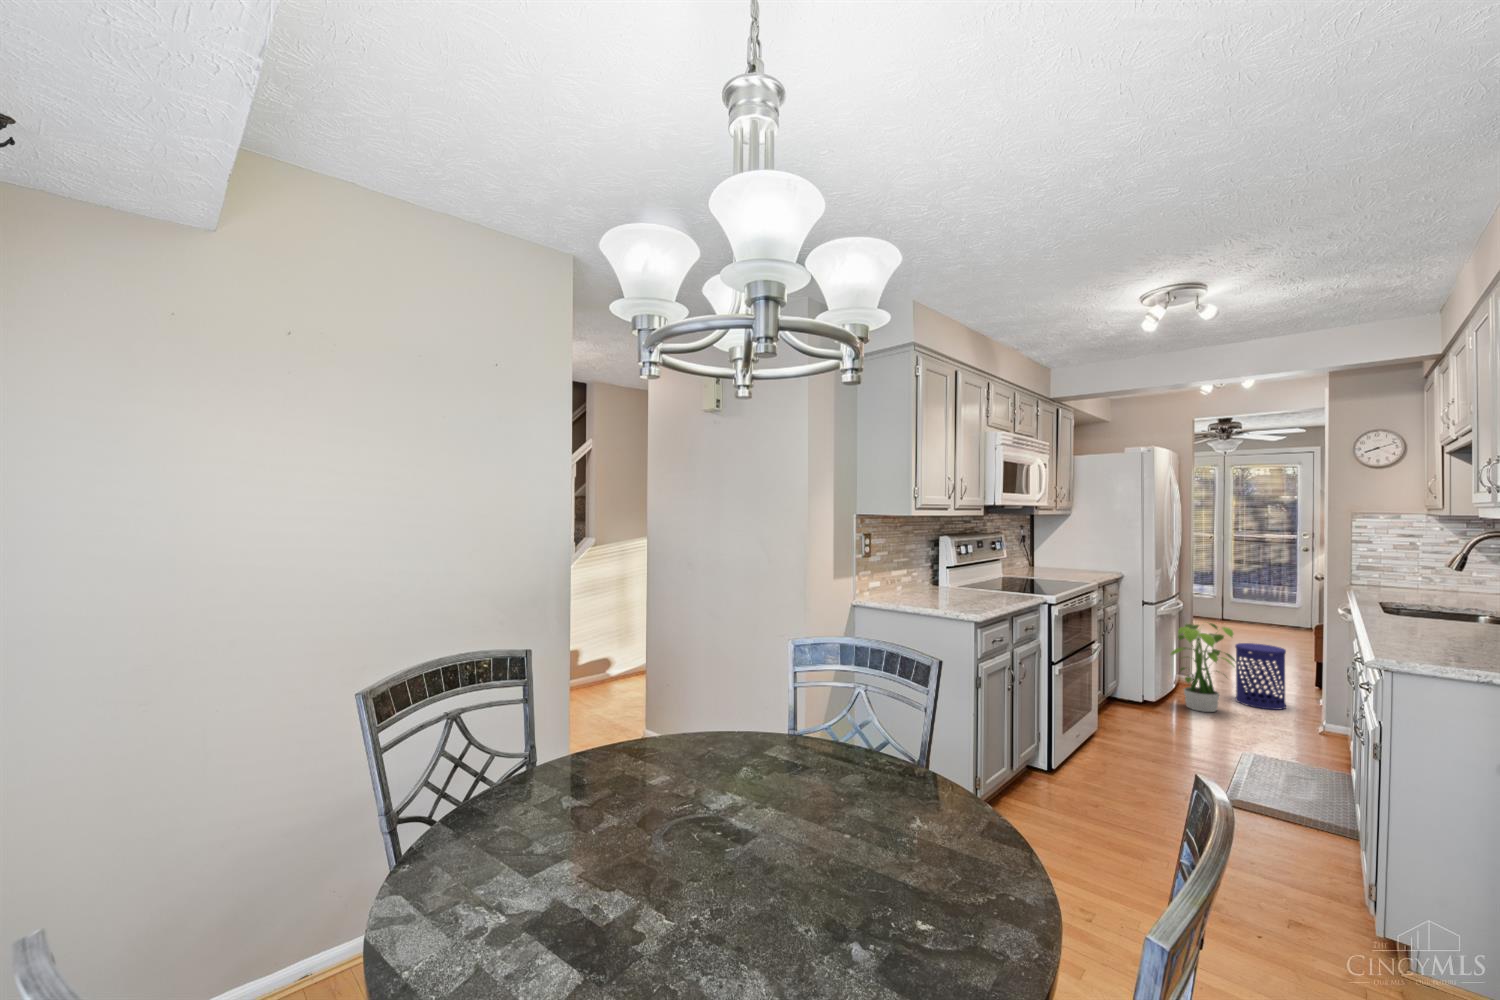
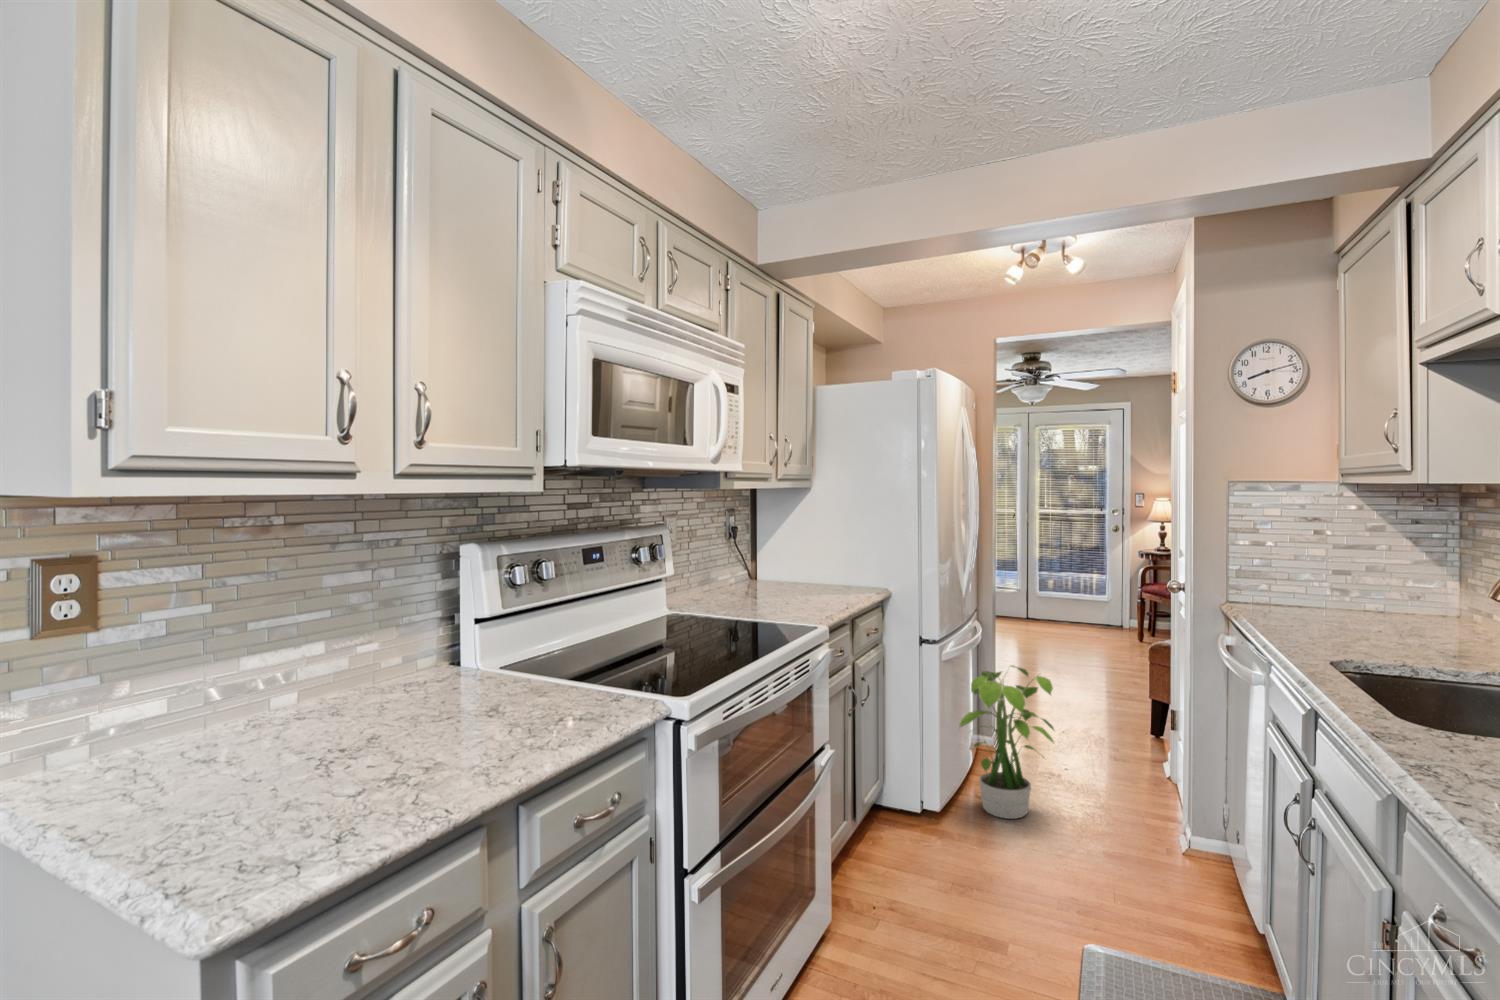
waste bin: present [1235,643,1286,710] -> none [1051,687,1120,797]

